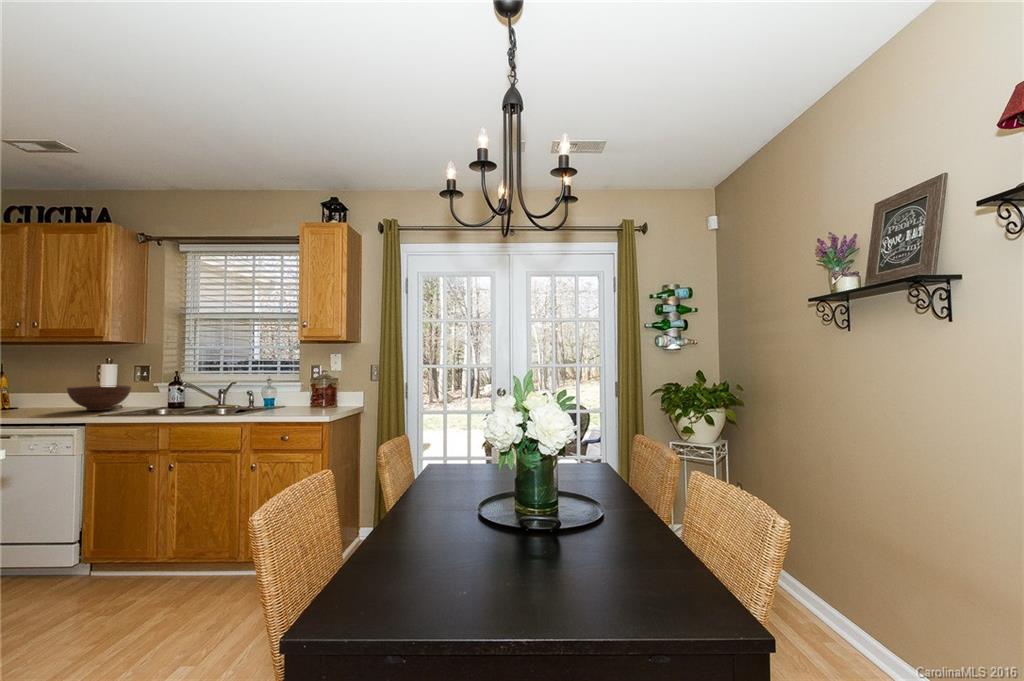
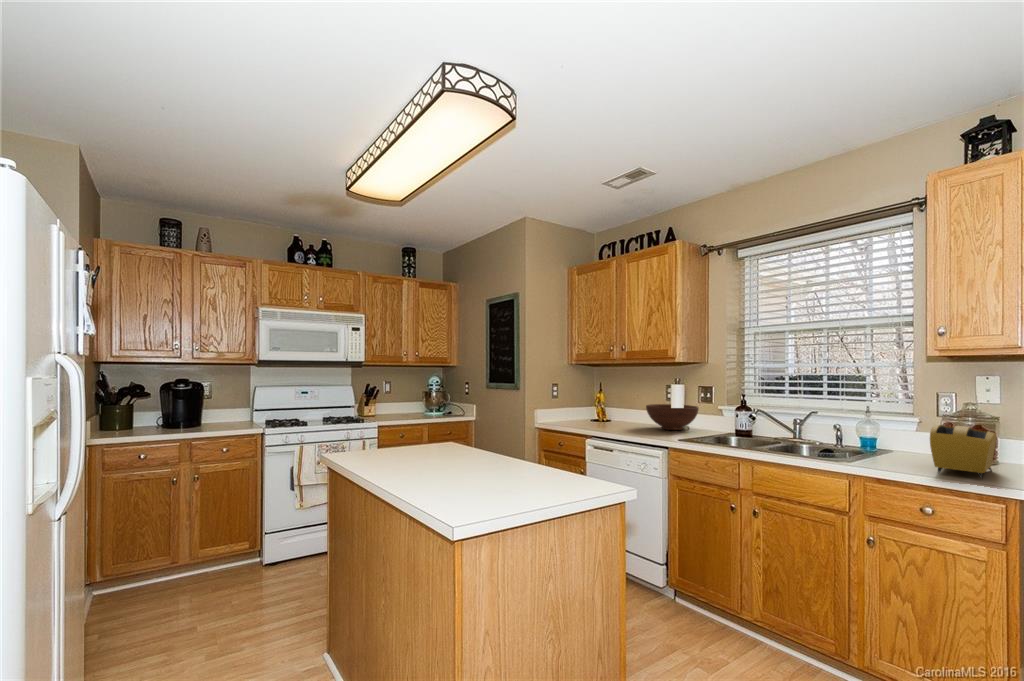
toaster: none [292,383,331,414] -> present [930,425,997,479]

